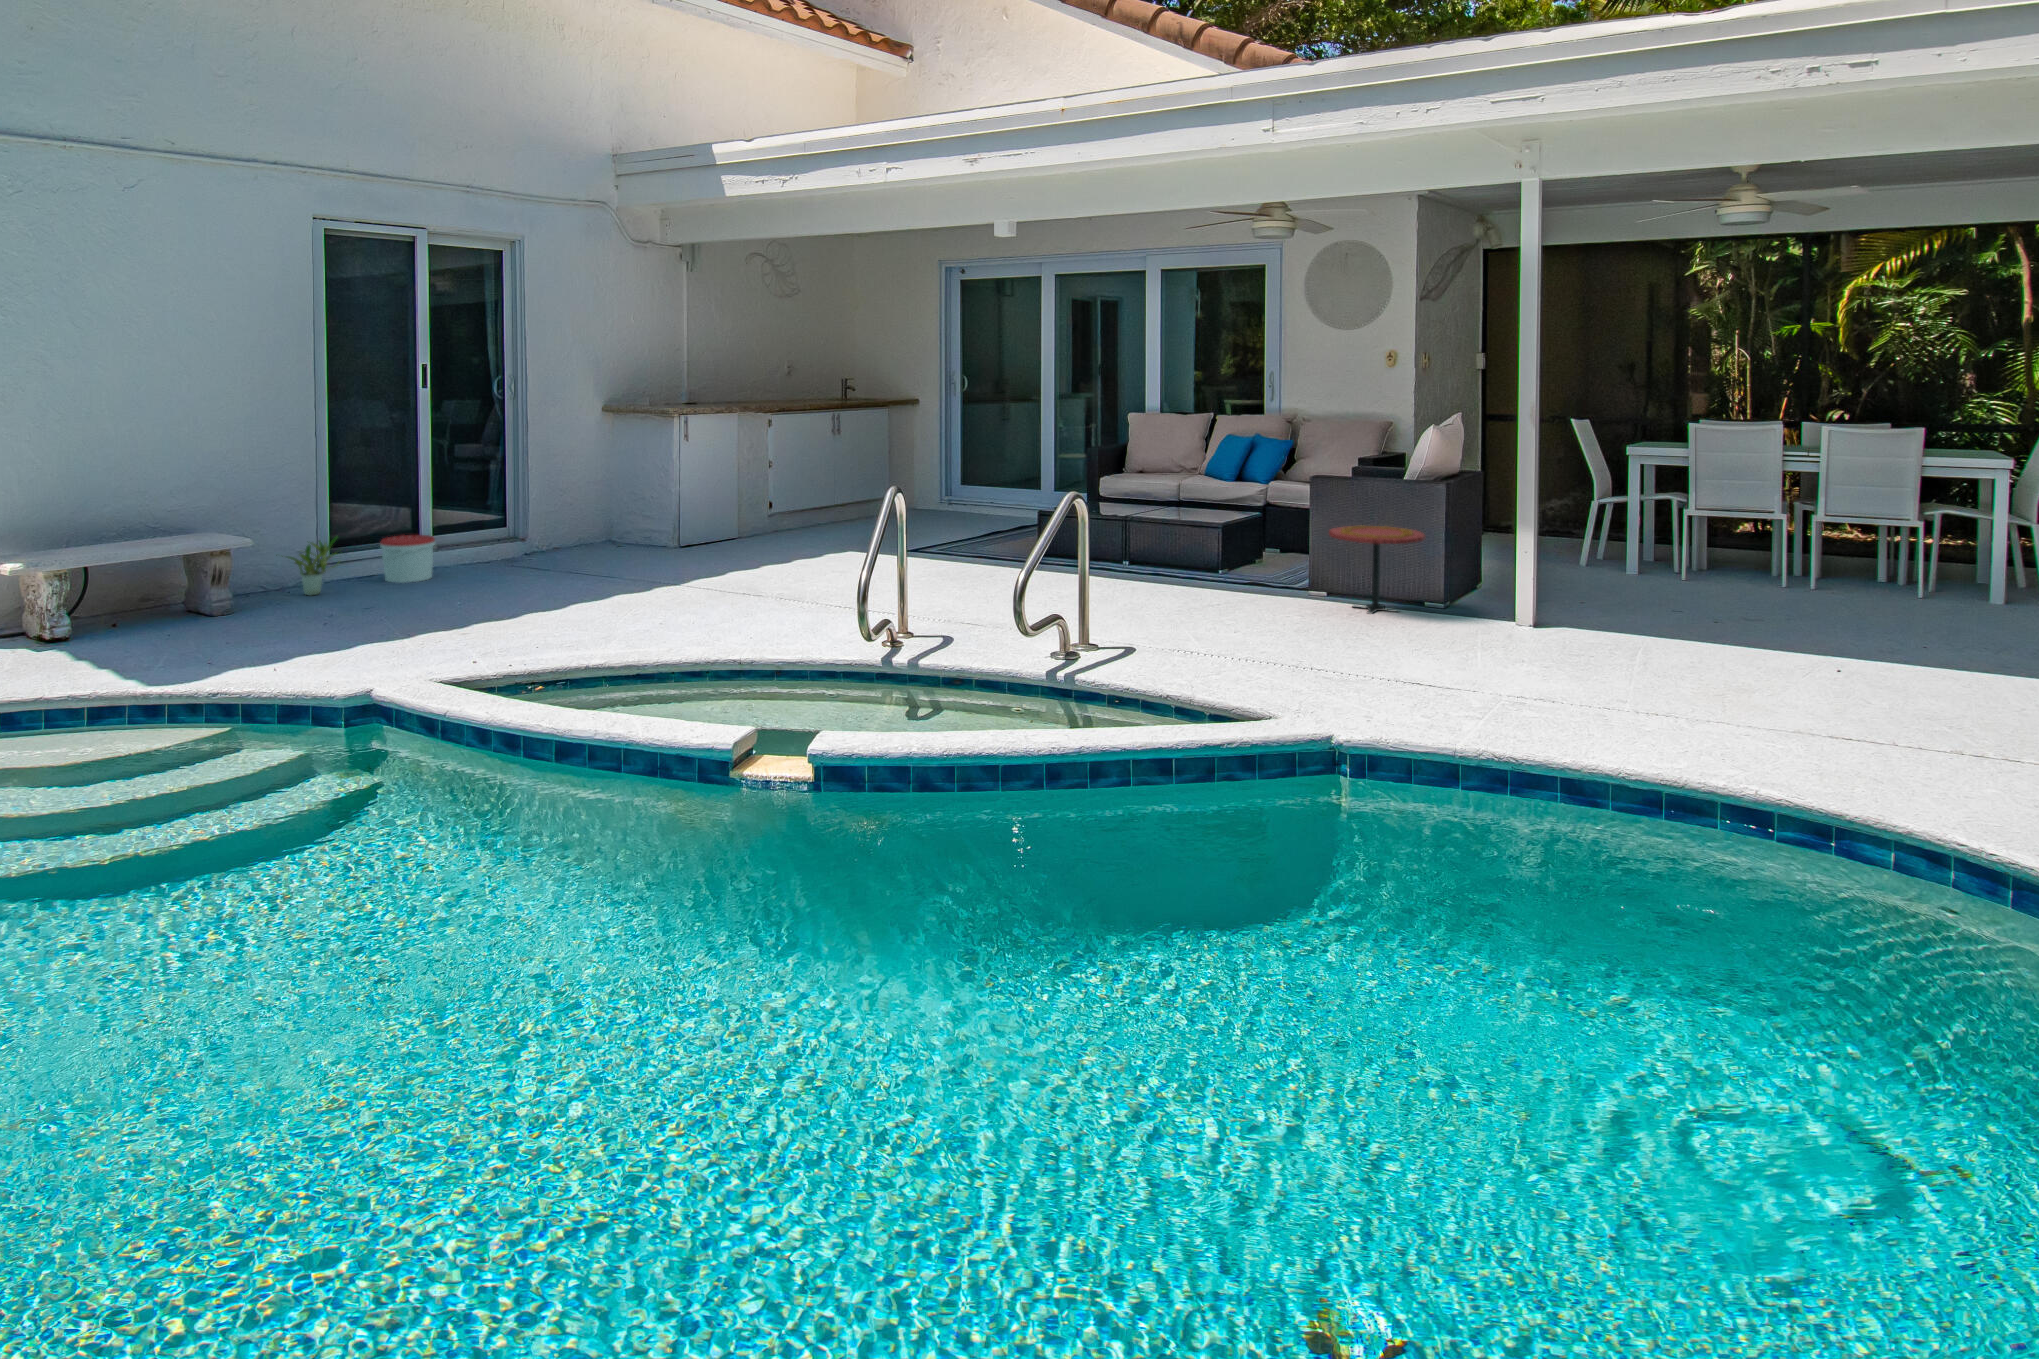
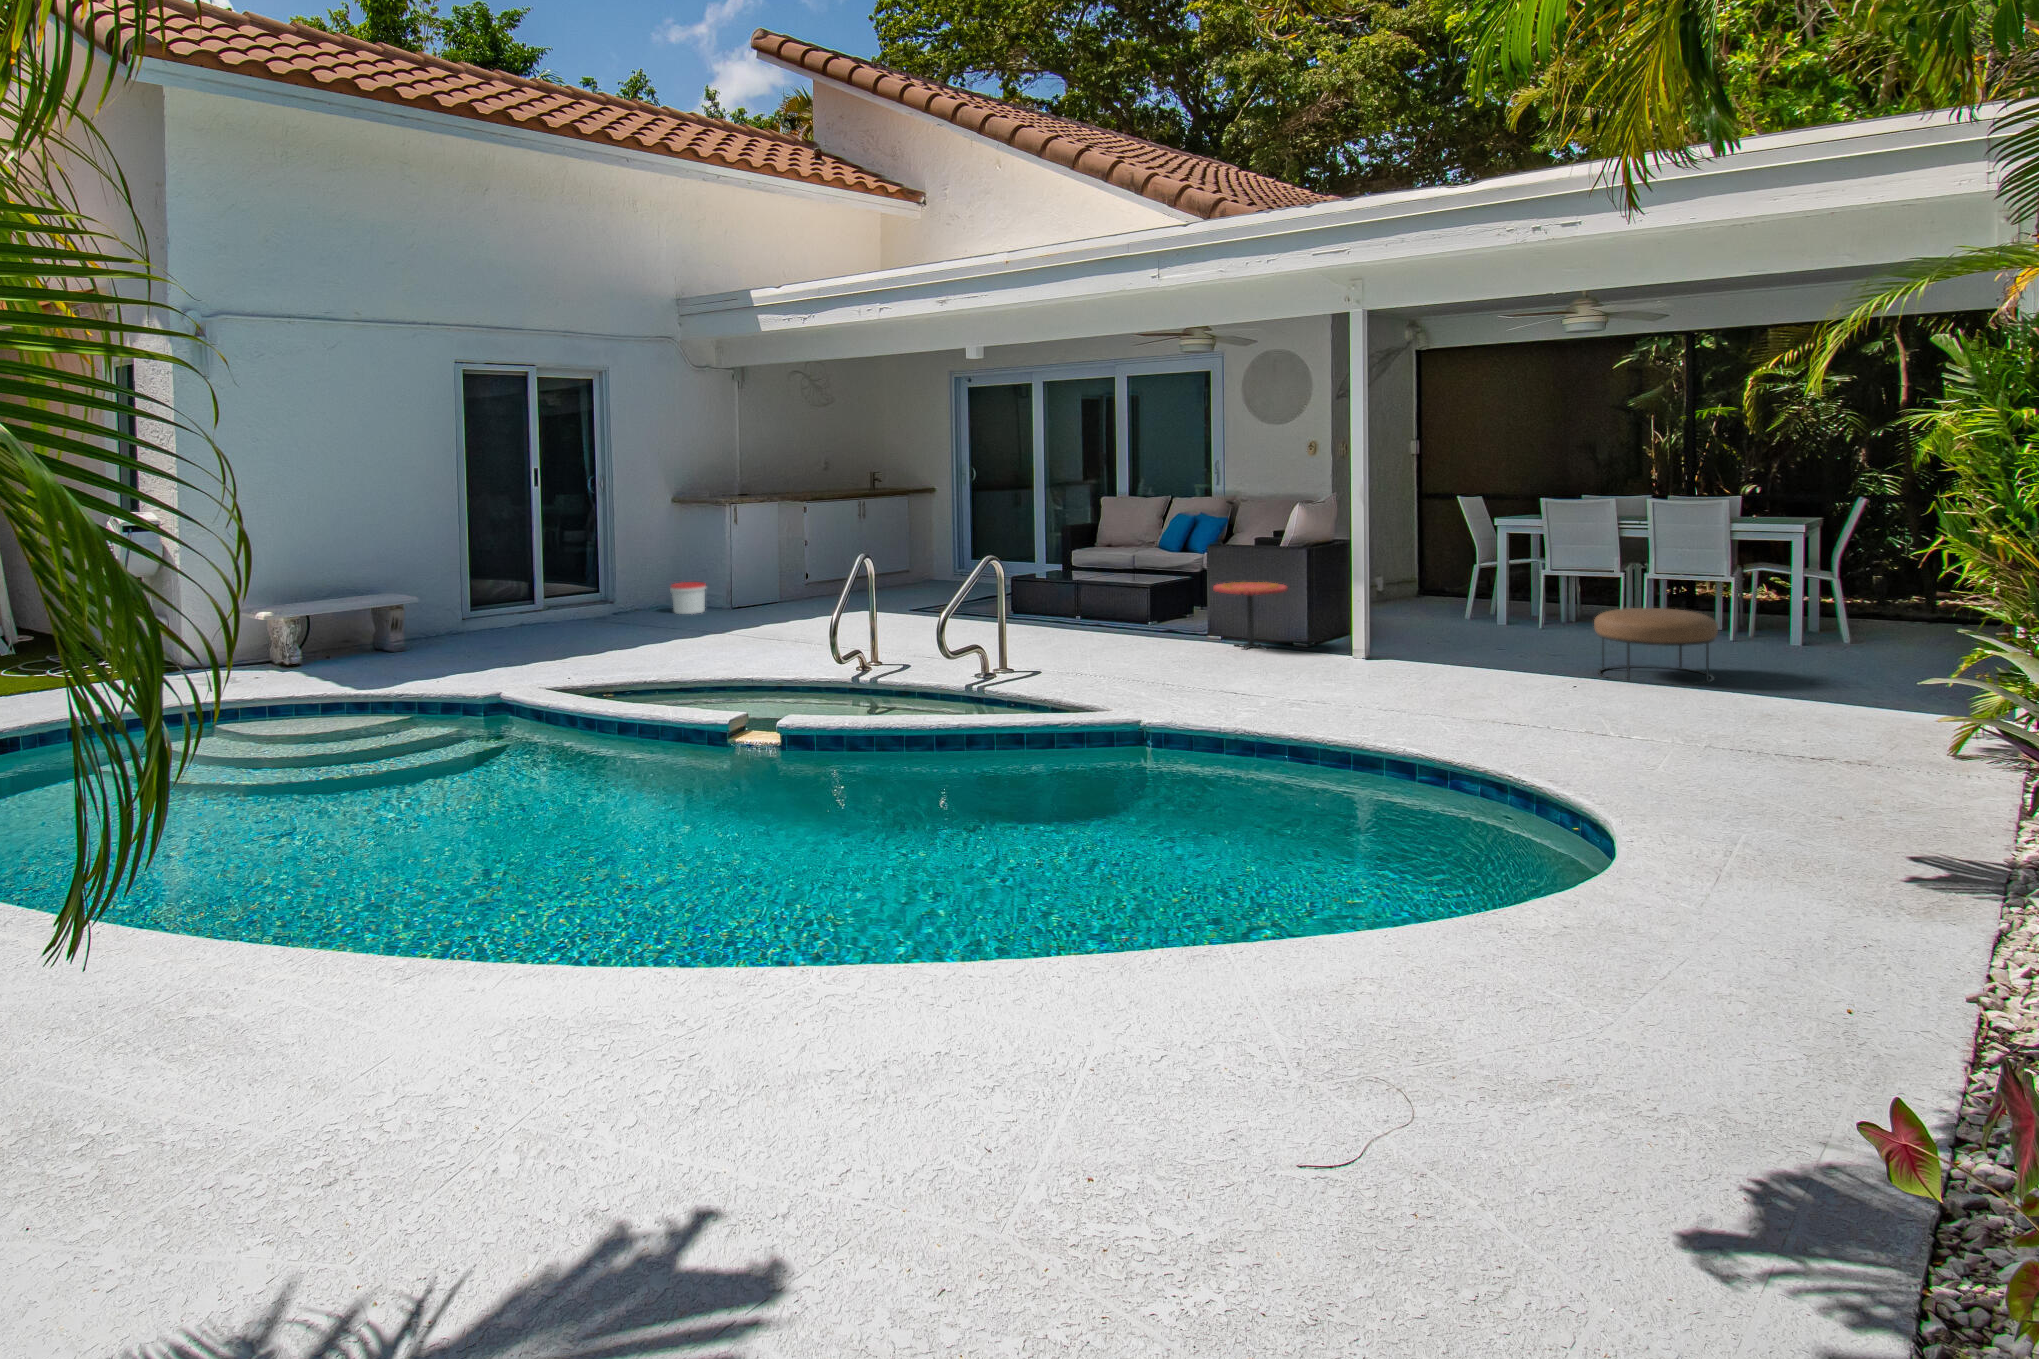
bucket: present [380,535,435,583] -> present [670,582,706,614]
potted plant: present [288,537,337,595] -> none [431,597,481,641]
ottoman: none [1848,570,2018,674] -> present [1594,608,1718,684]

